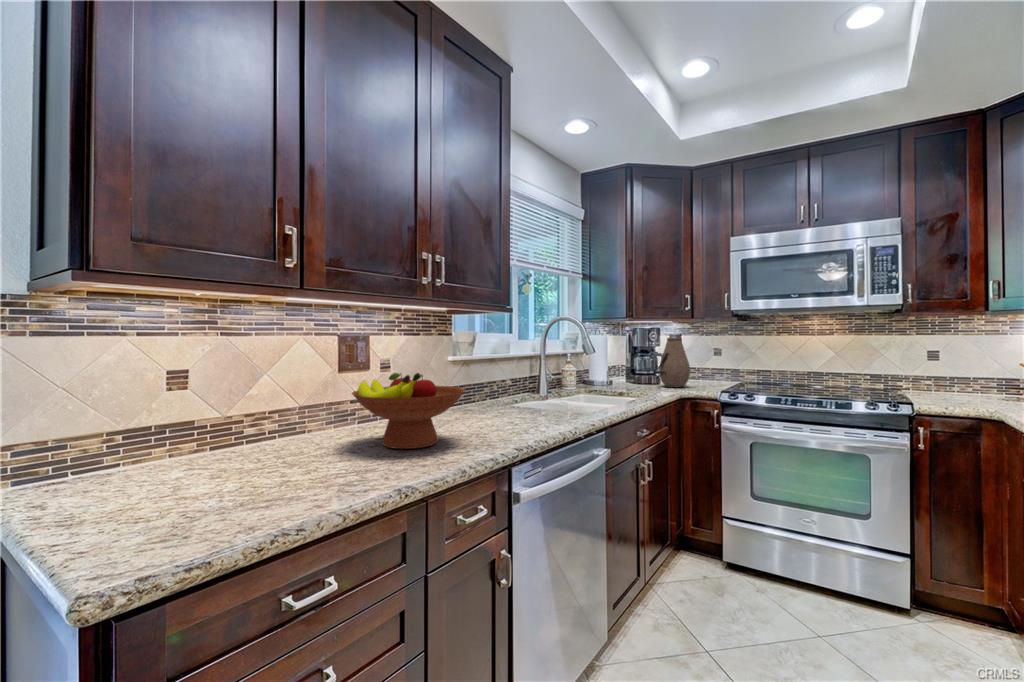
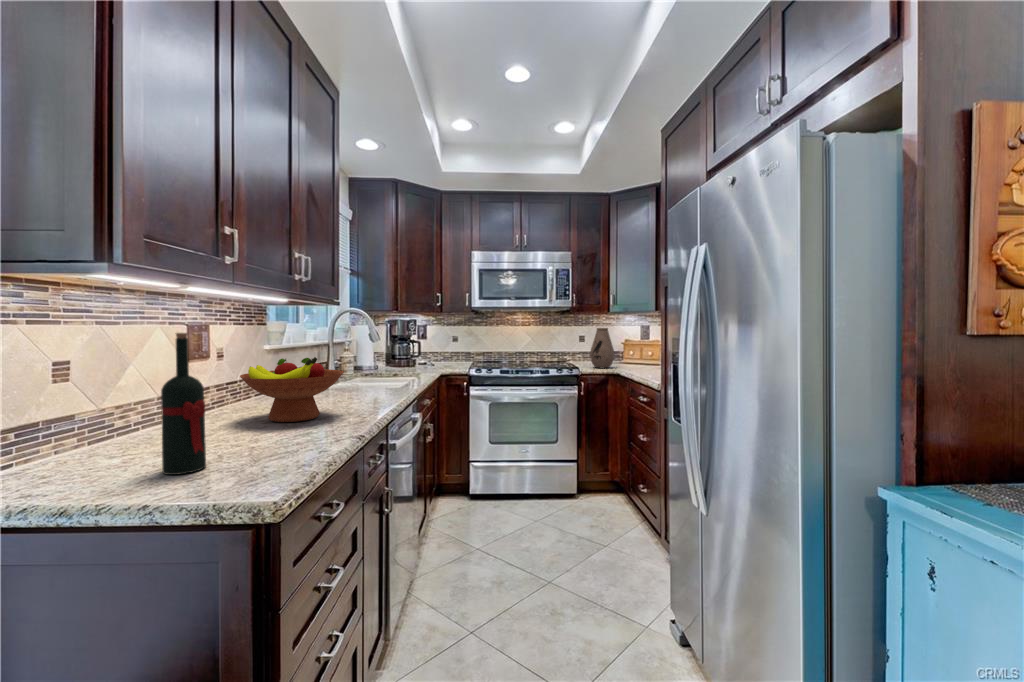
vase: present [659,338,690,388] -> present [590,328,614,368]
wine bottle: none [168,342,217,506] -> present [161,333,206,475]

